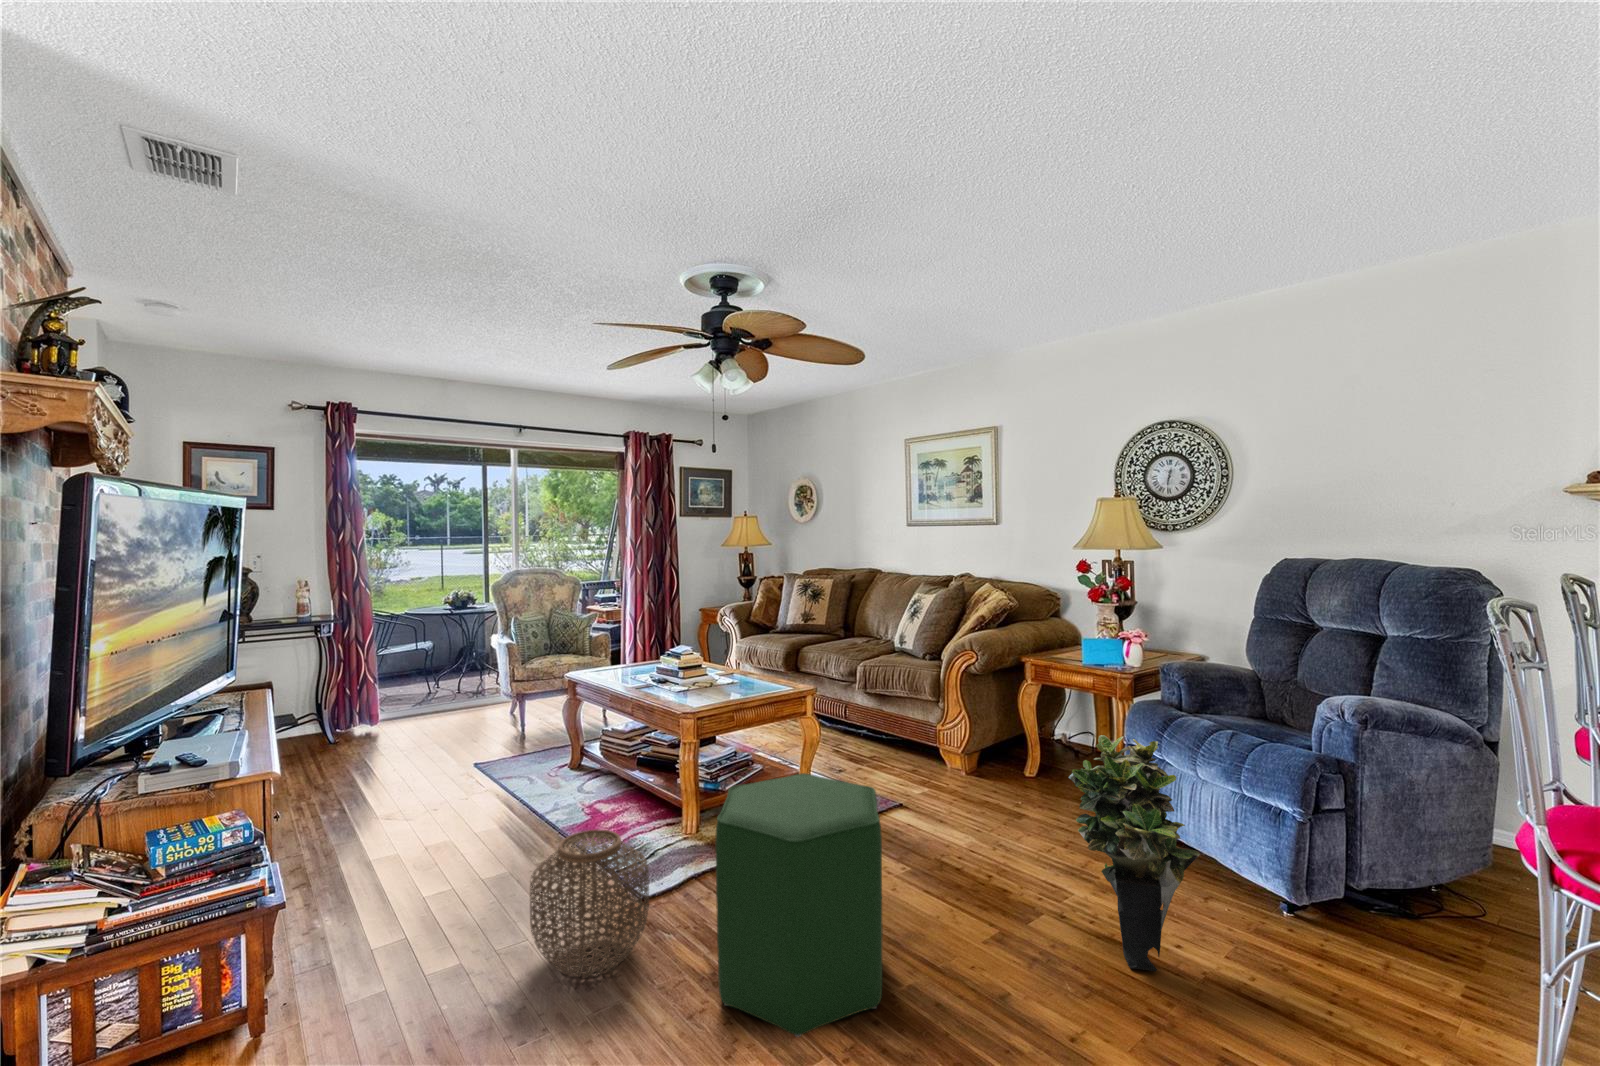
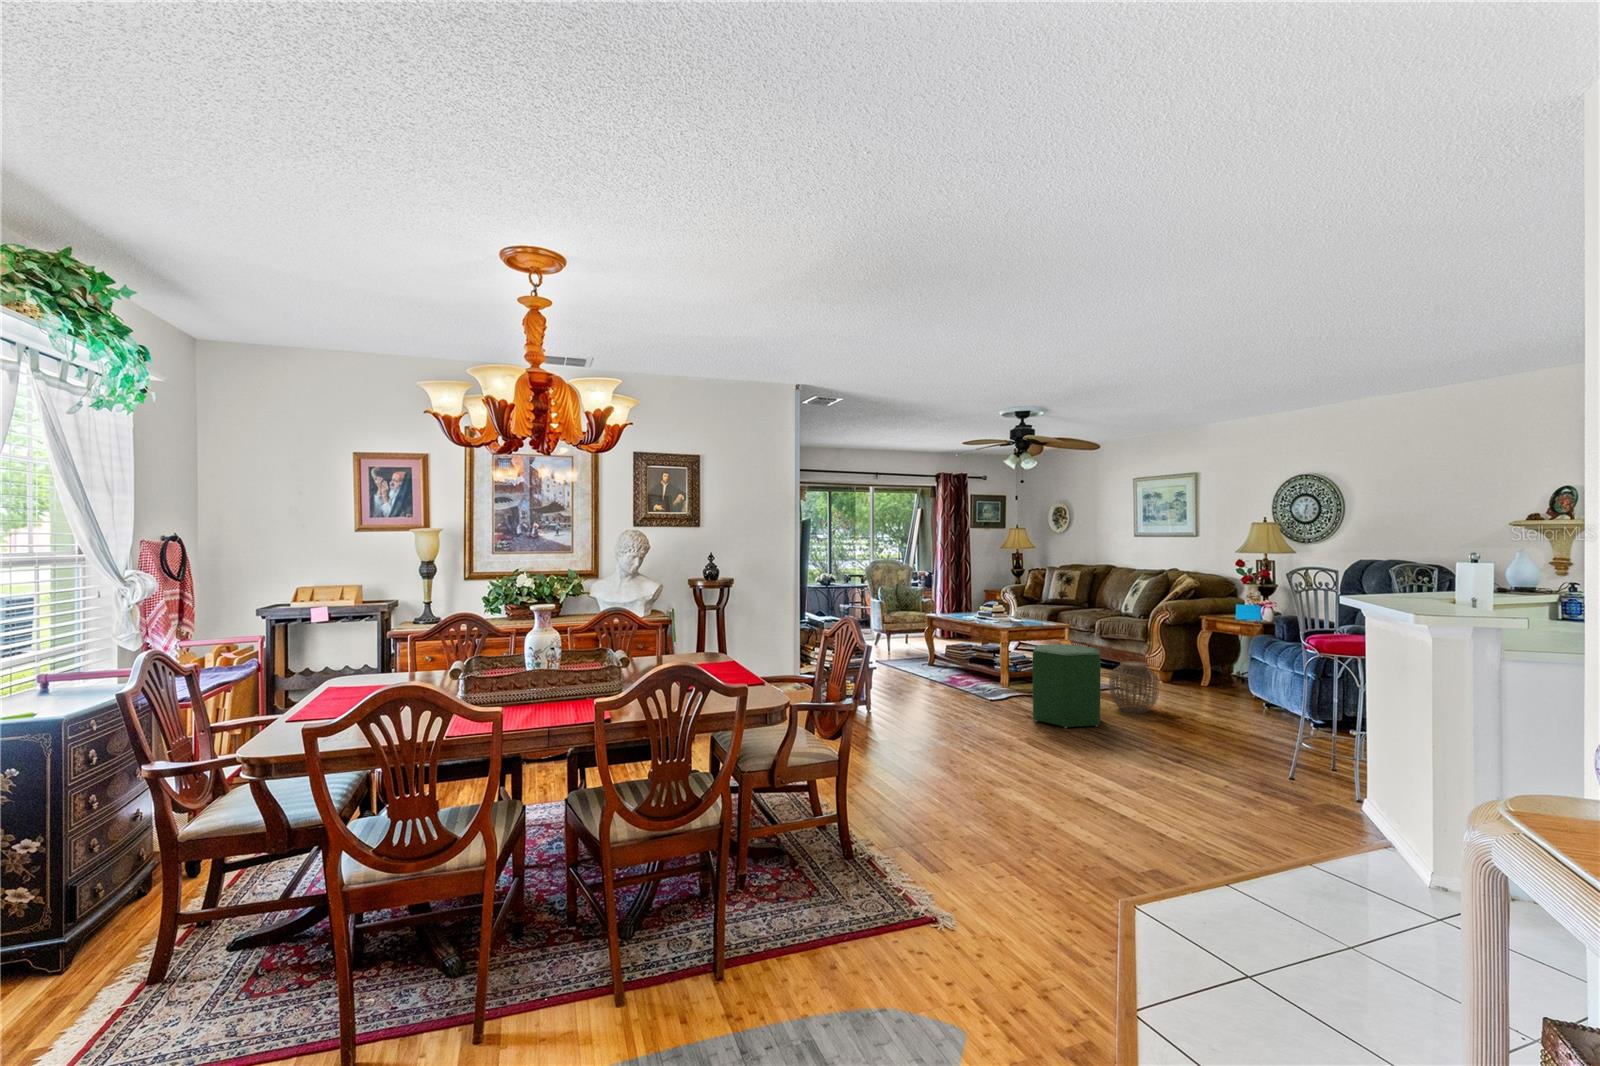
potted plant: present [1069,735,1200,971] -> none [1193,638,1250,731]
woven basket: present [530,830,649,977] -> present [1109,661,1159,713]

